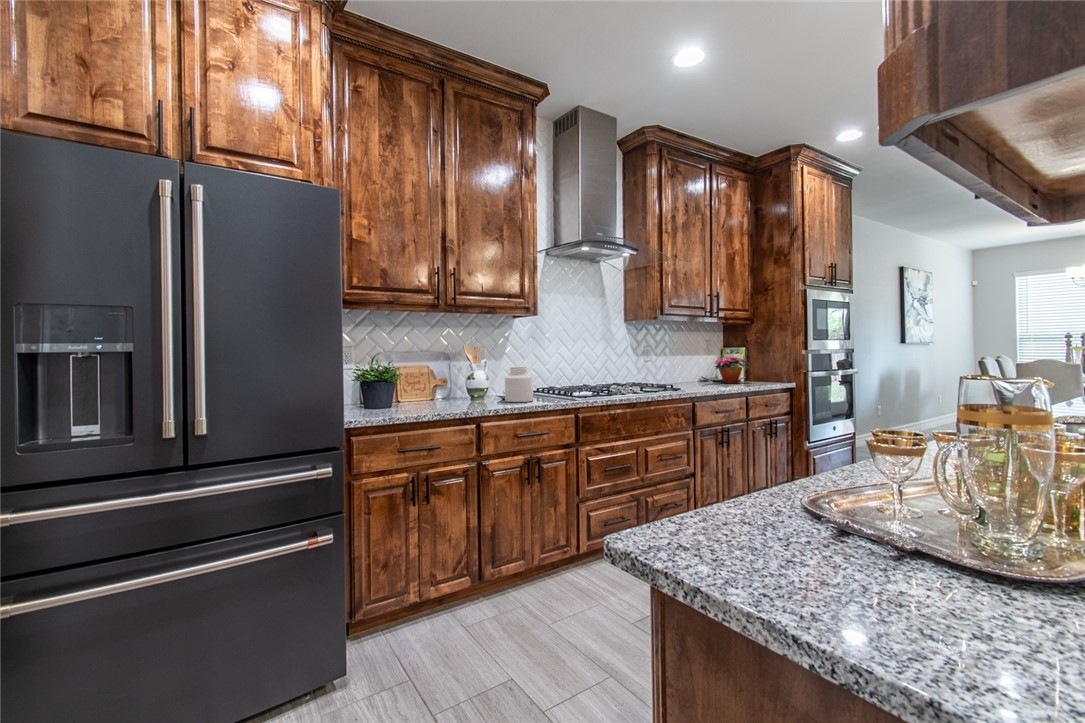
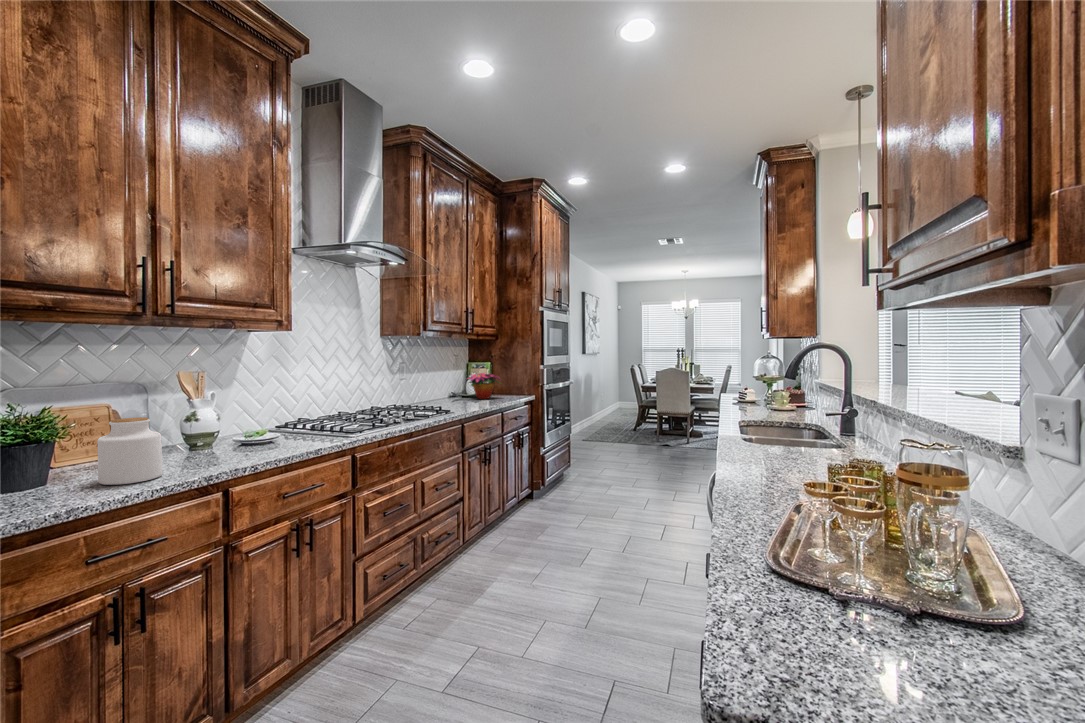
jar: present [505,367,533,402] -> present [97,417,162,485]

